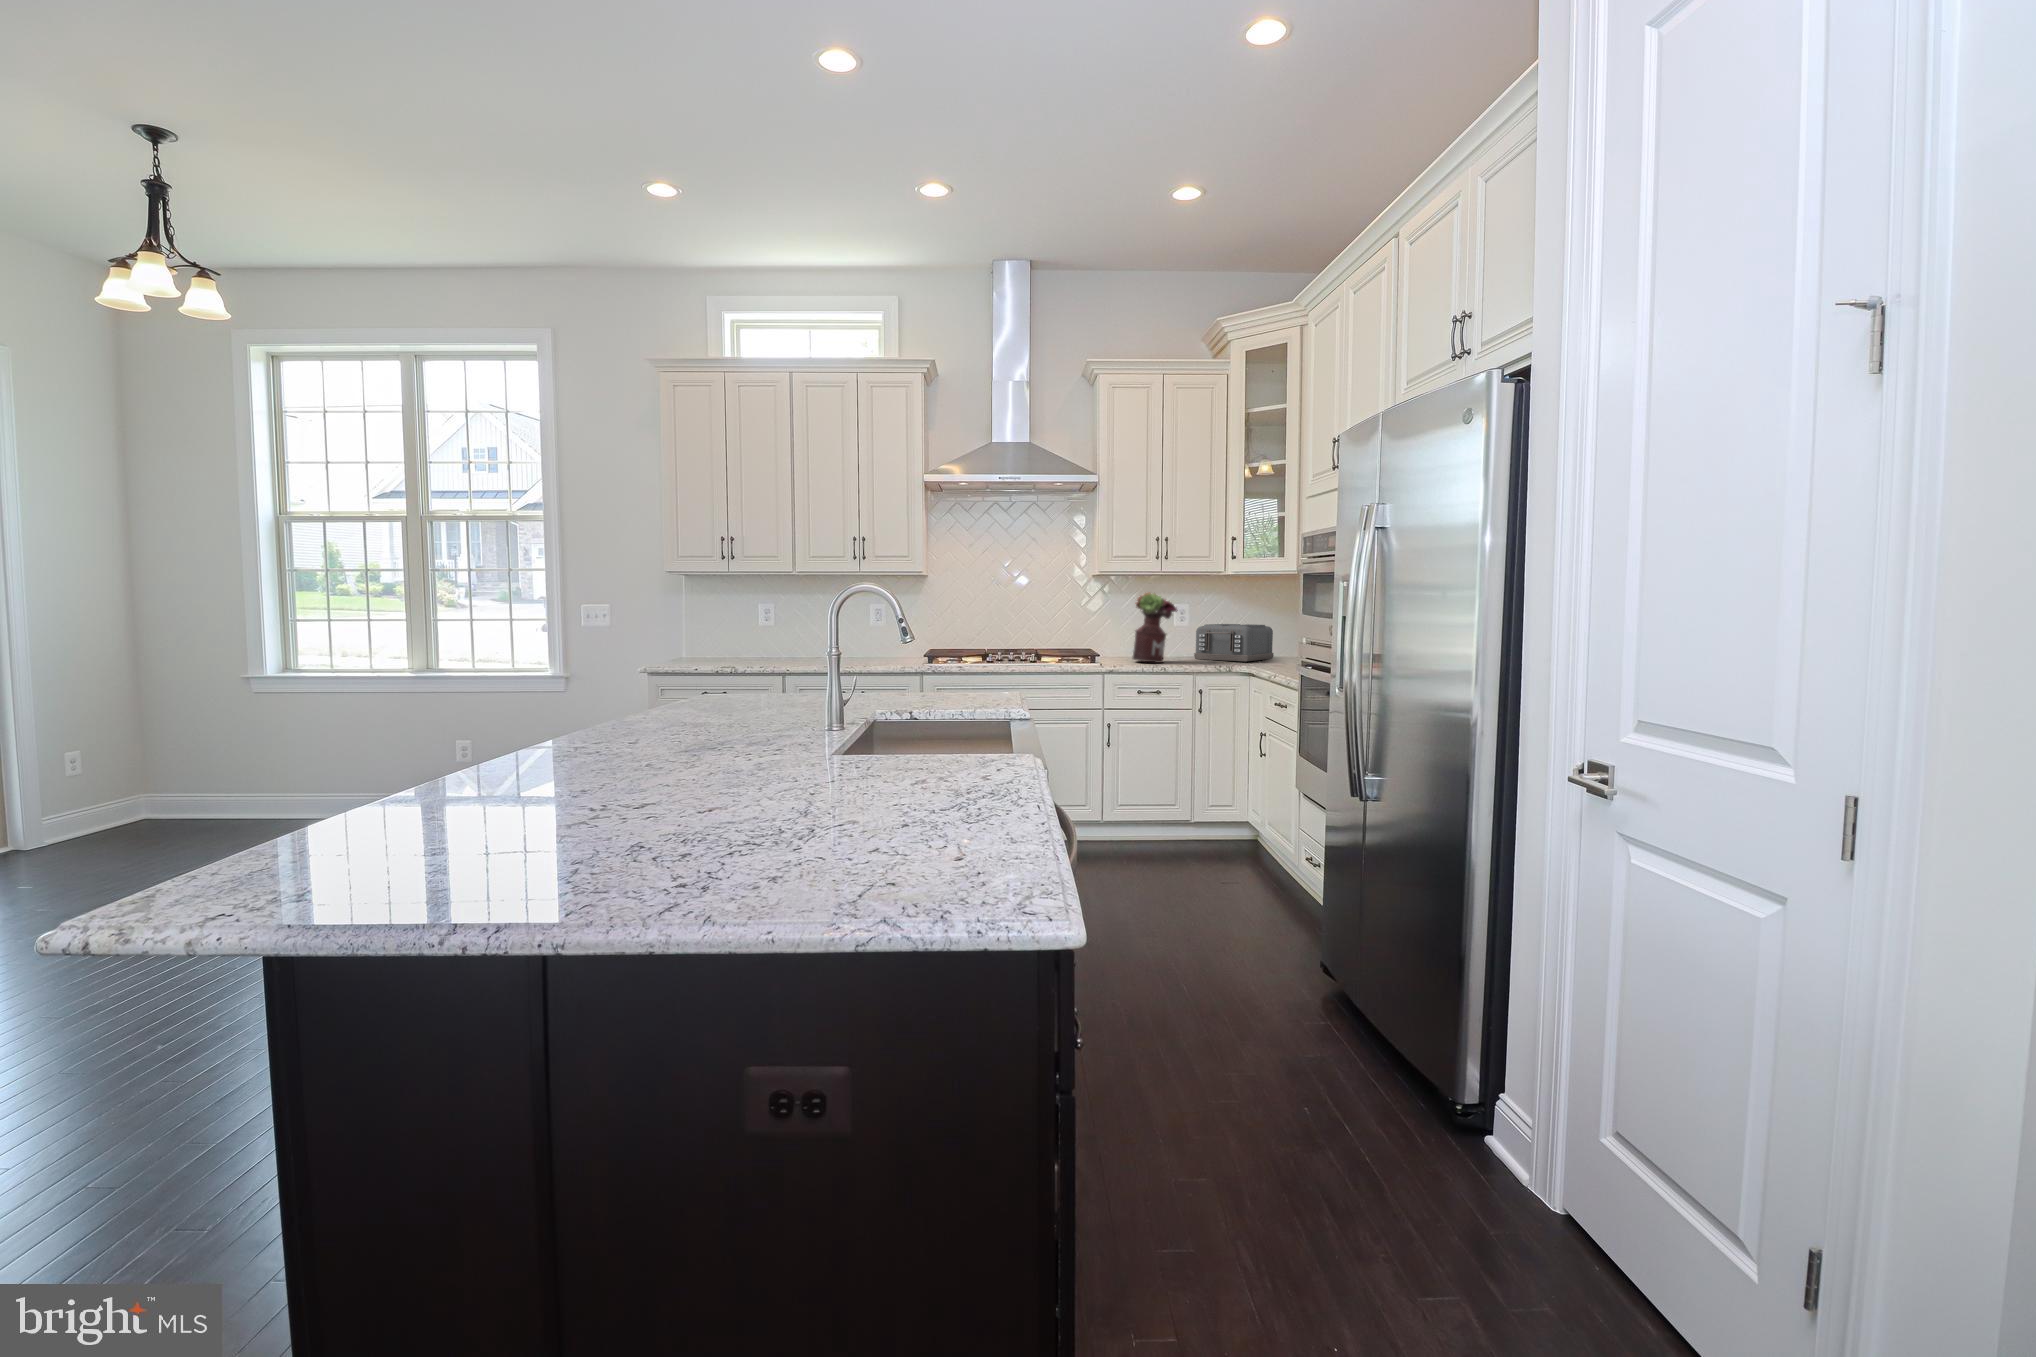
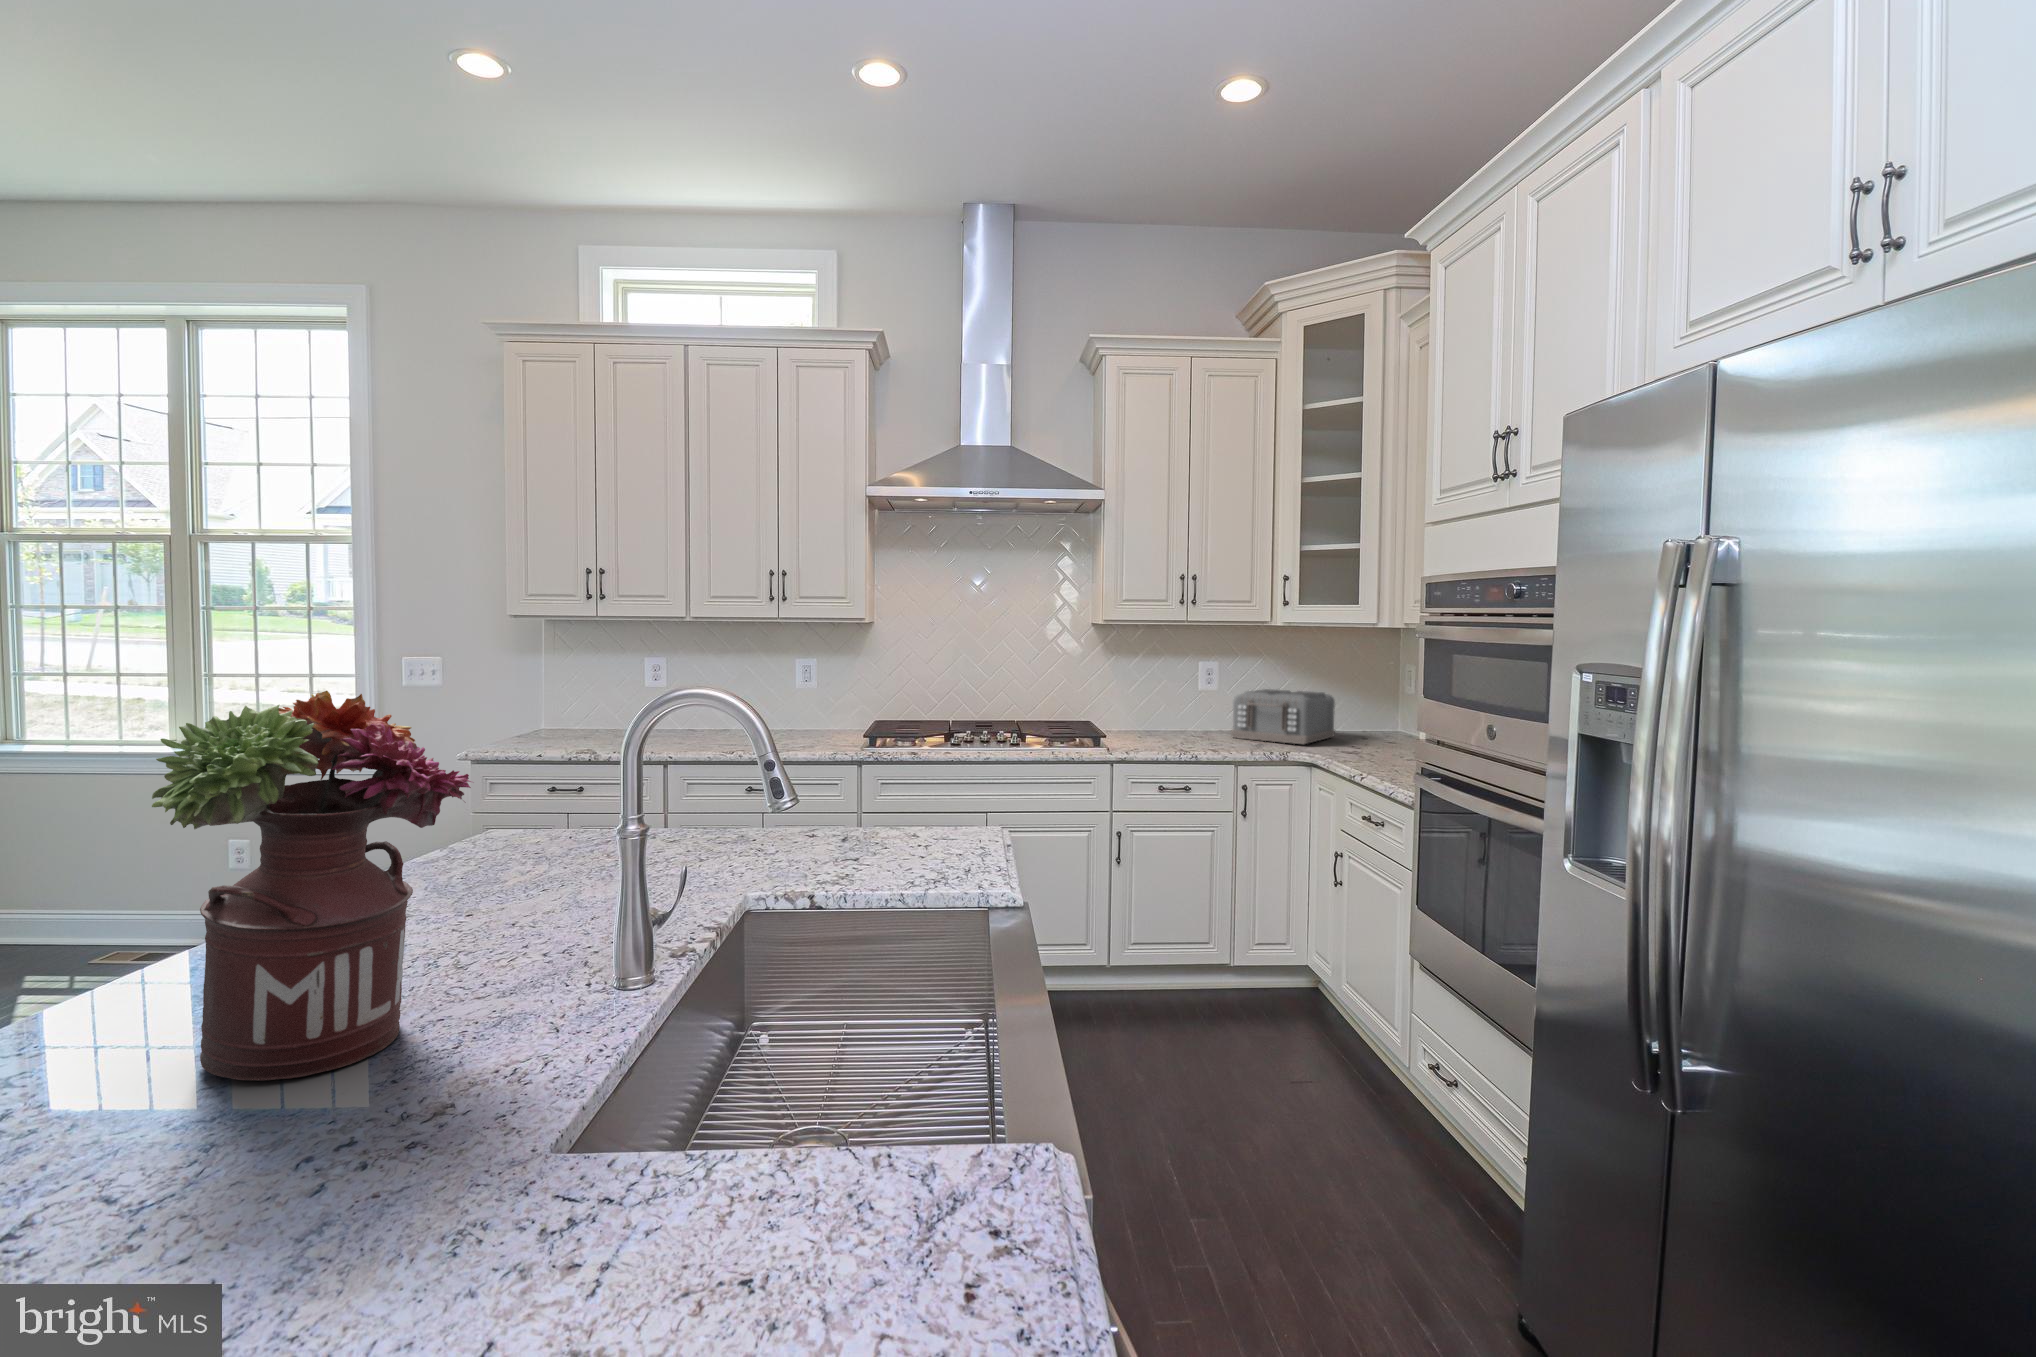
flower arrangement: present [1133,592,1178,663] -> present [152,691,471,1081]

